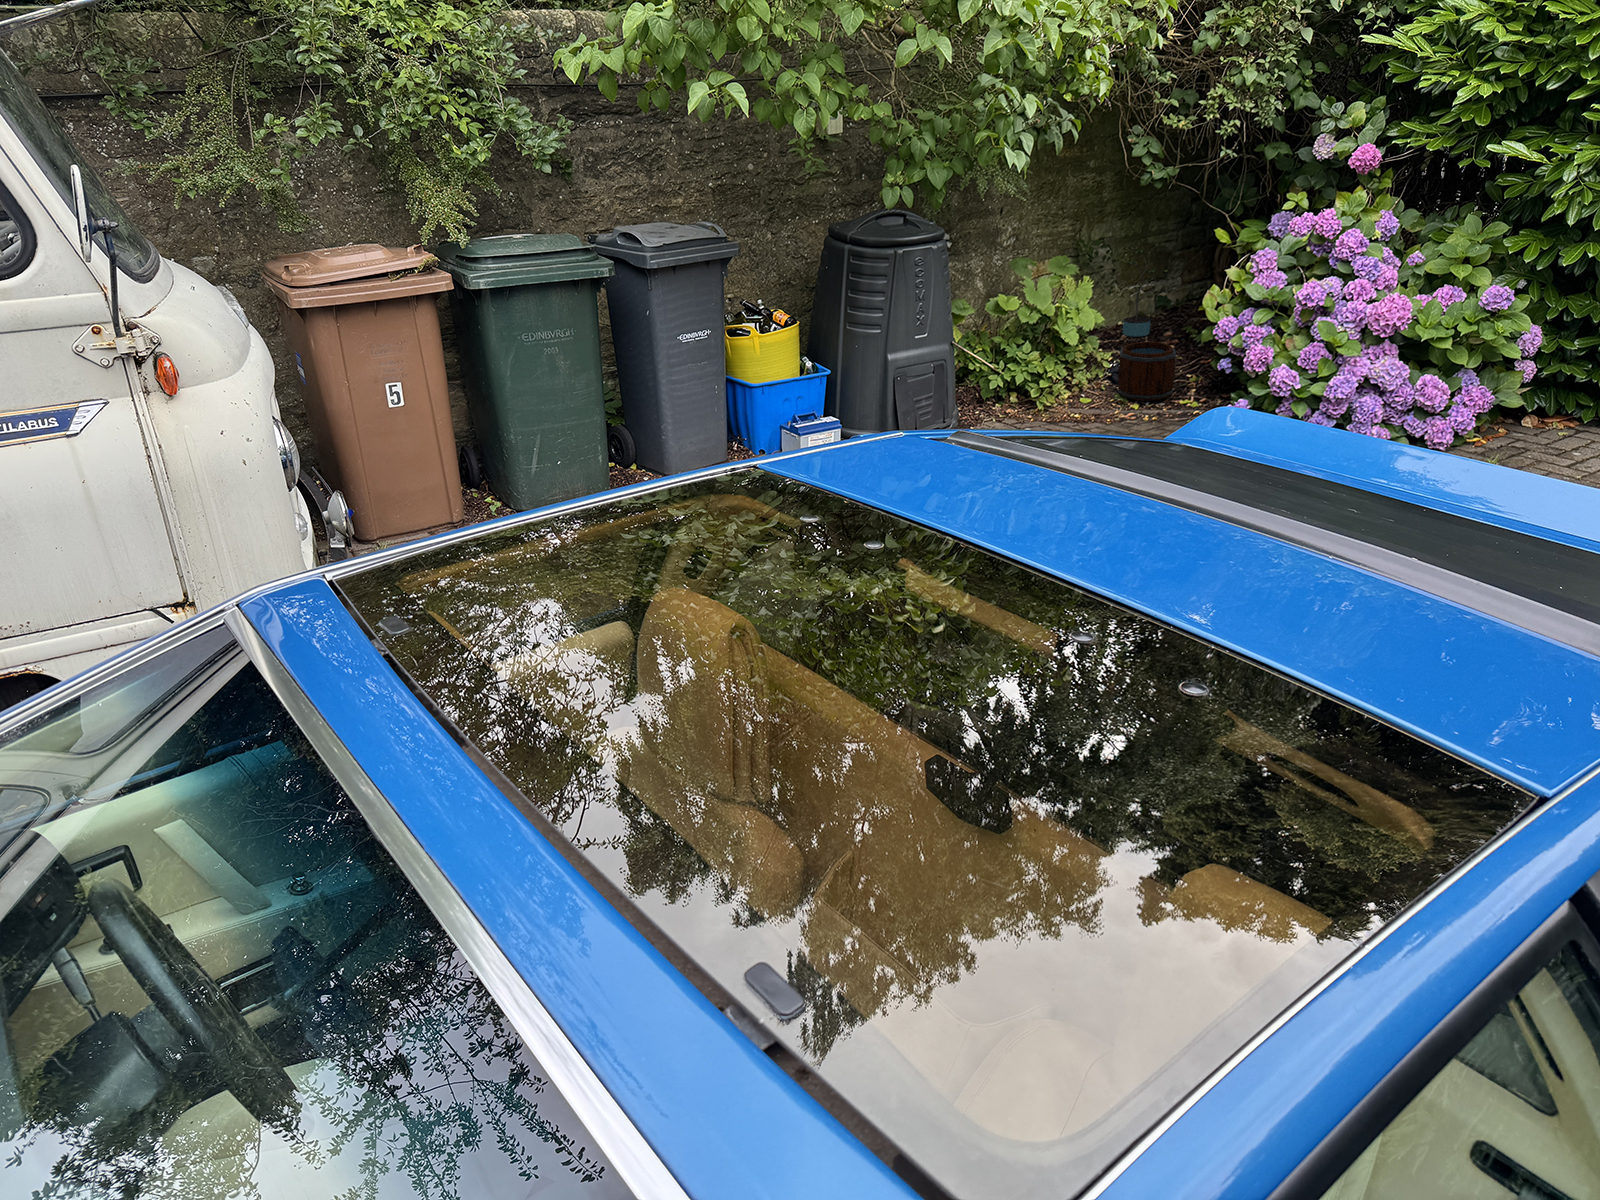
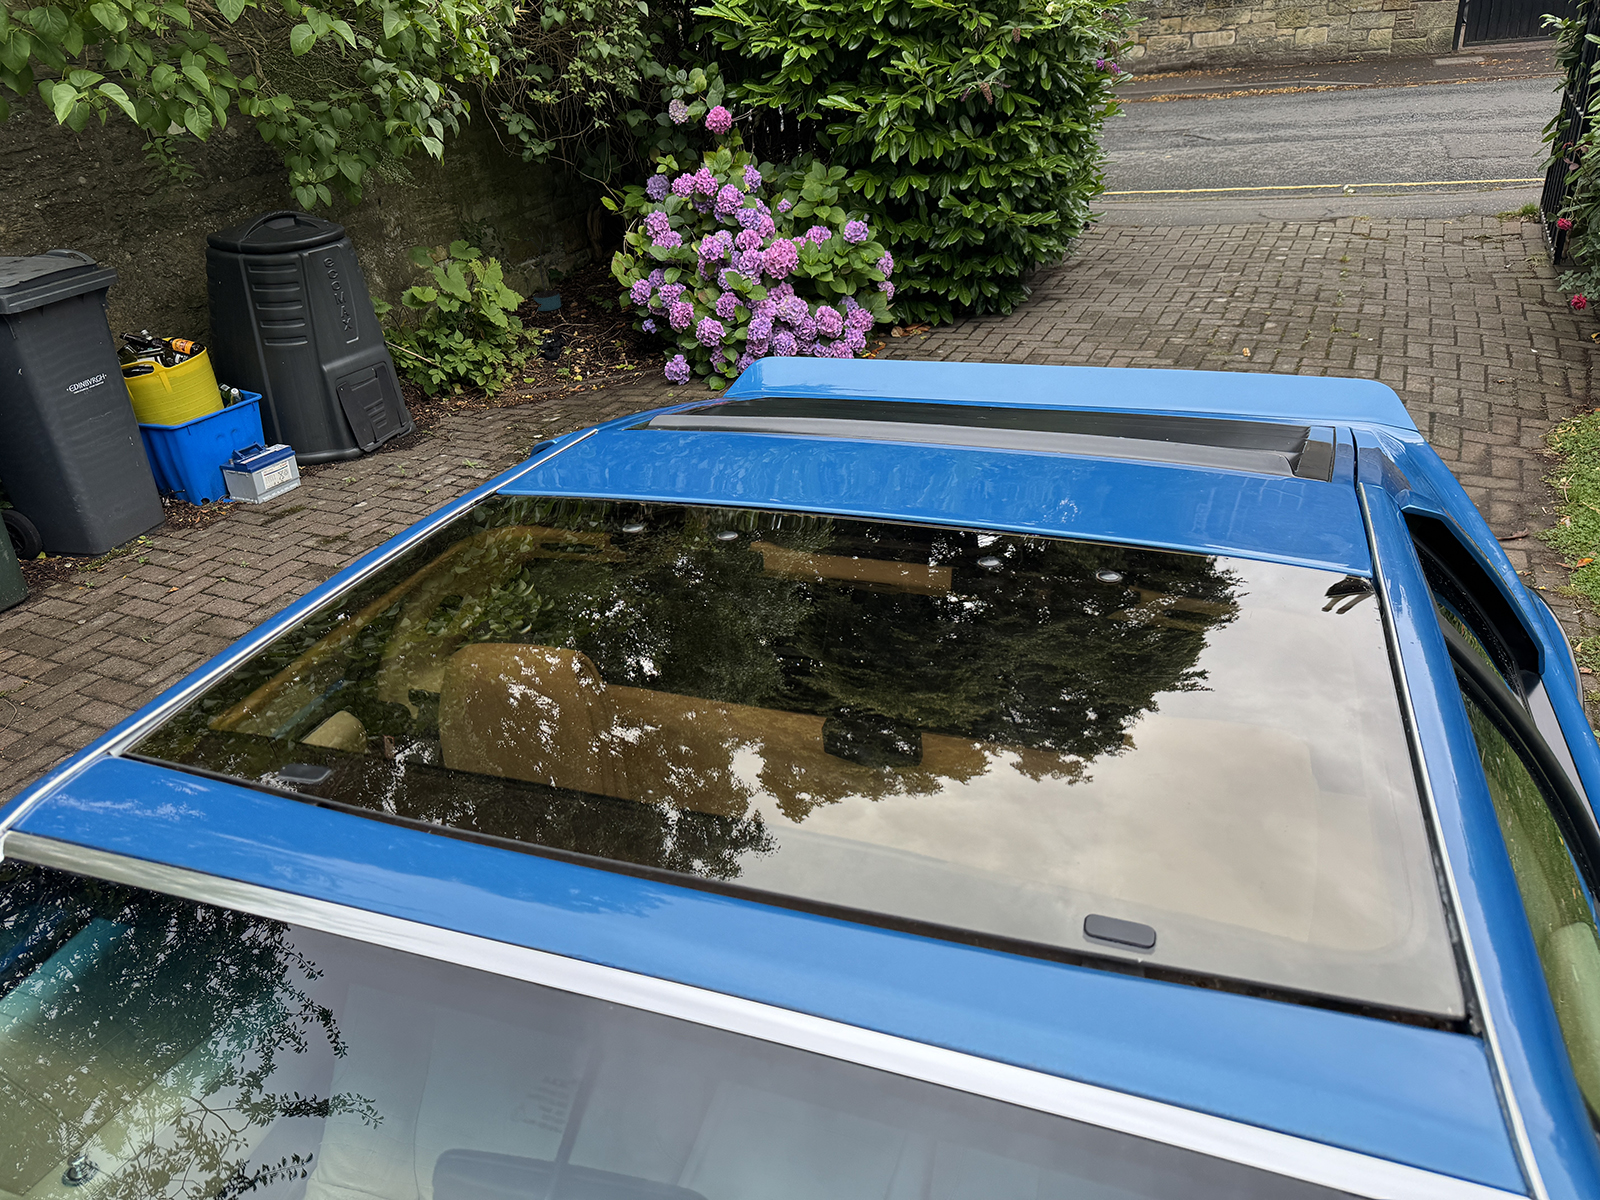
bucket: present [1118,342,1176,401] -> none [547,312,607,372]

